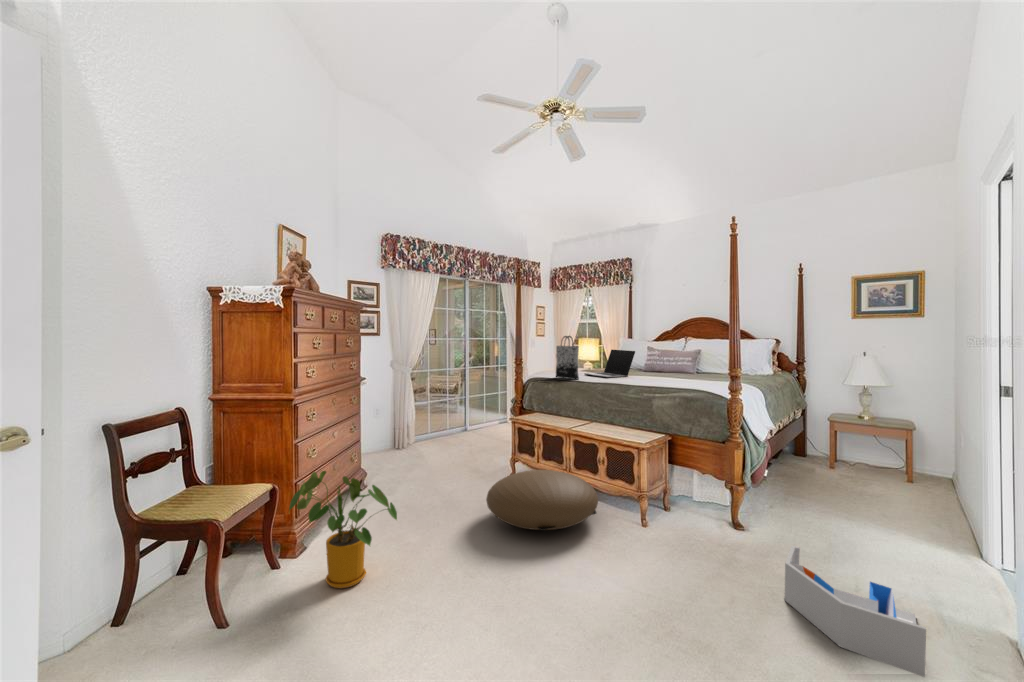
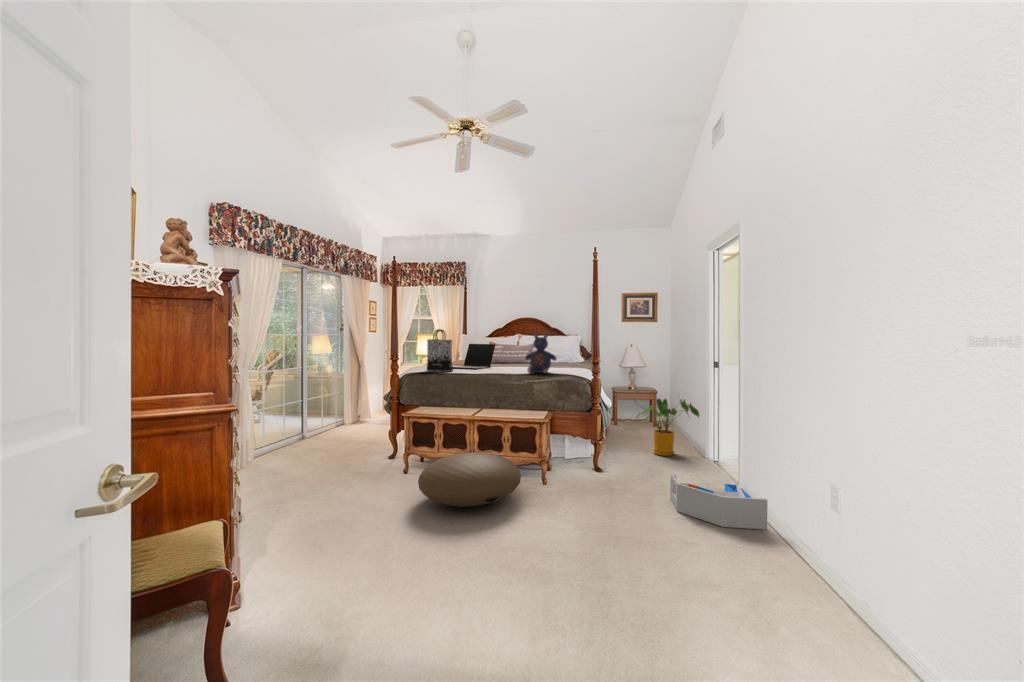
teddy bear: none [646,342,685,389] -> present [525,333,557,373]
house plant: present [289,471,397,588] -> present [636,399,699,456]

